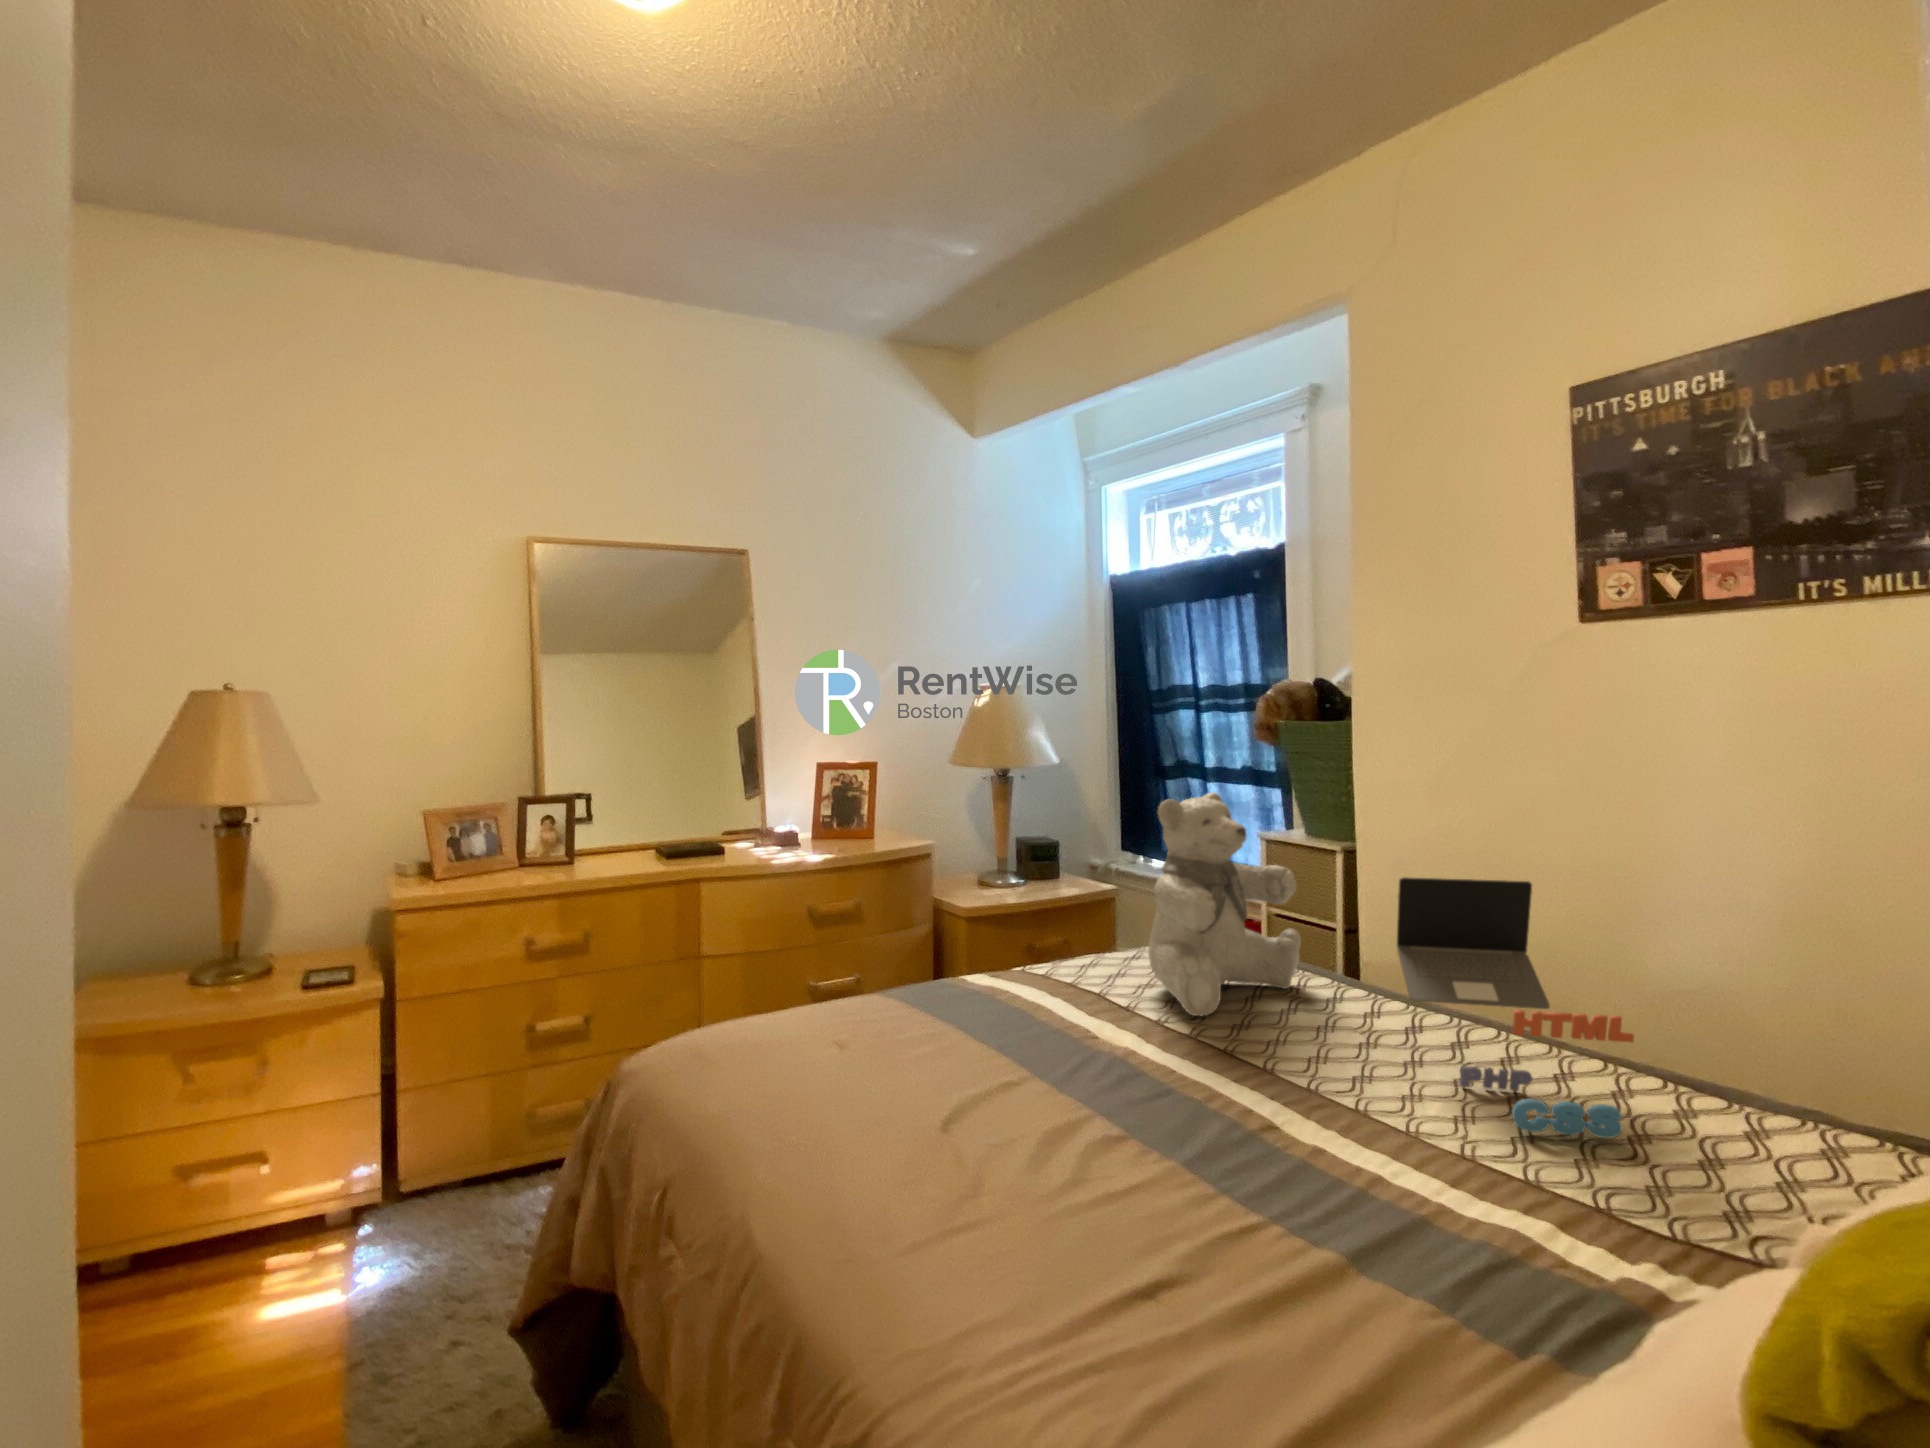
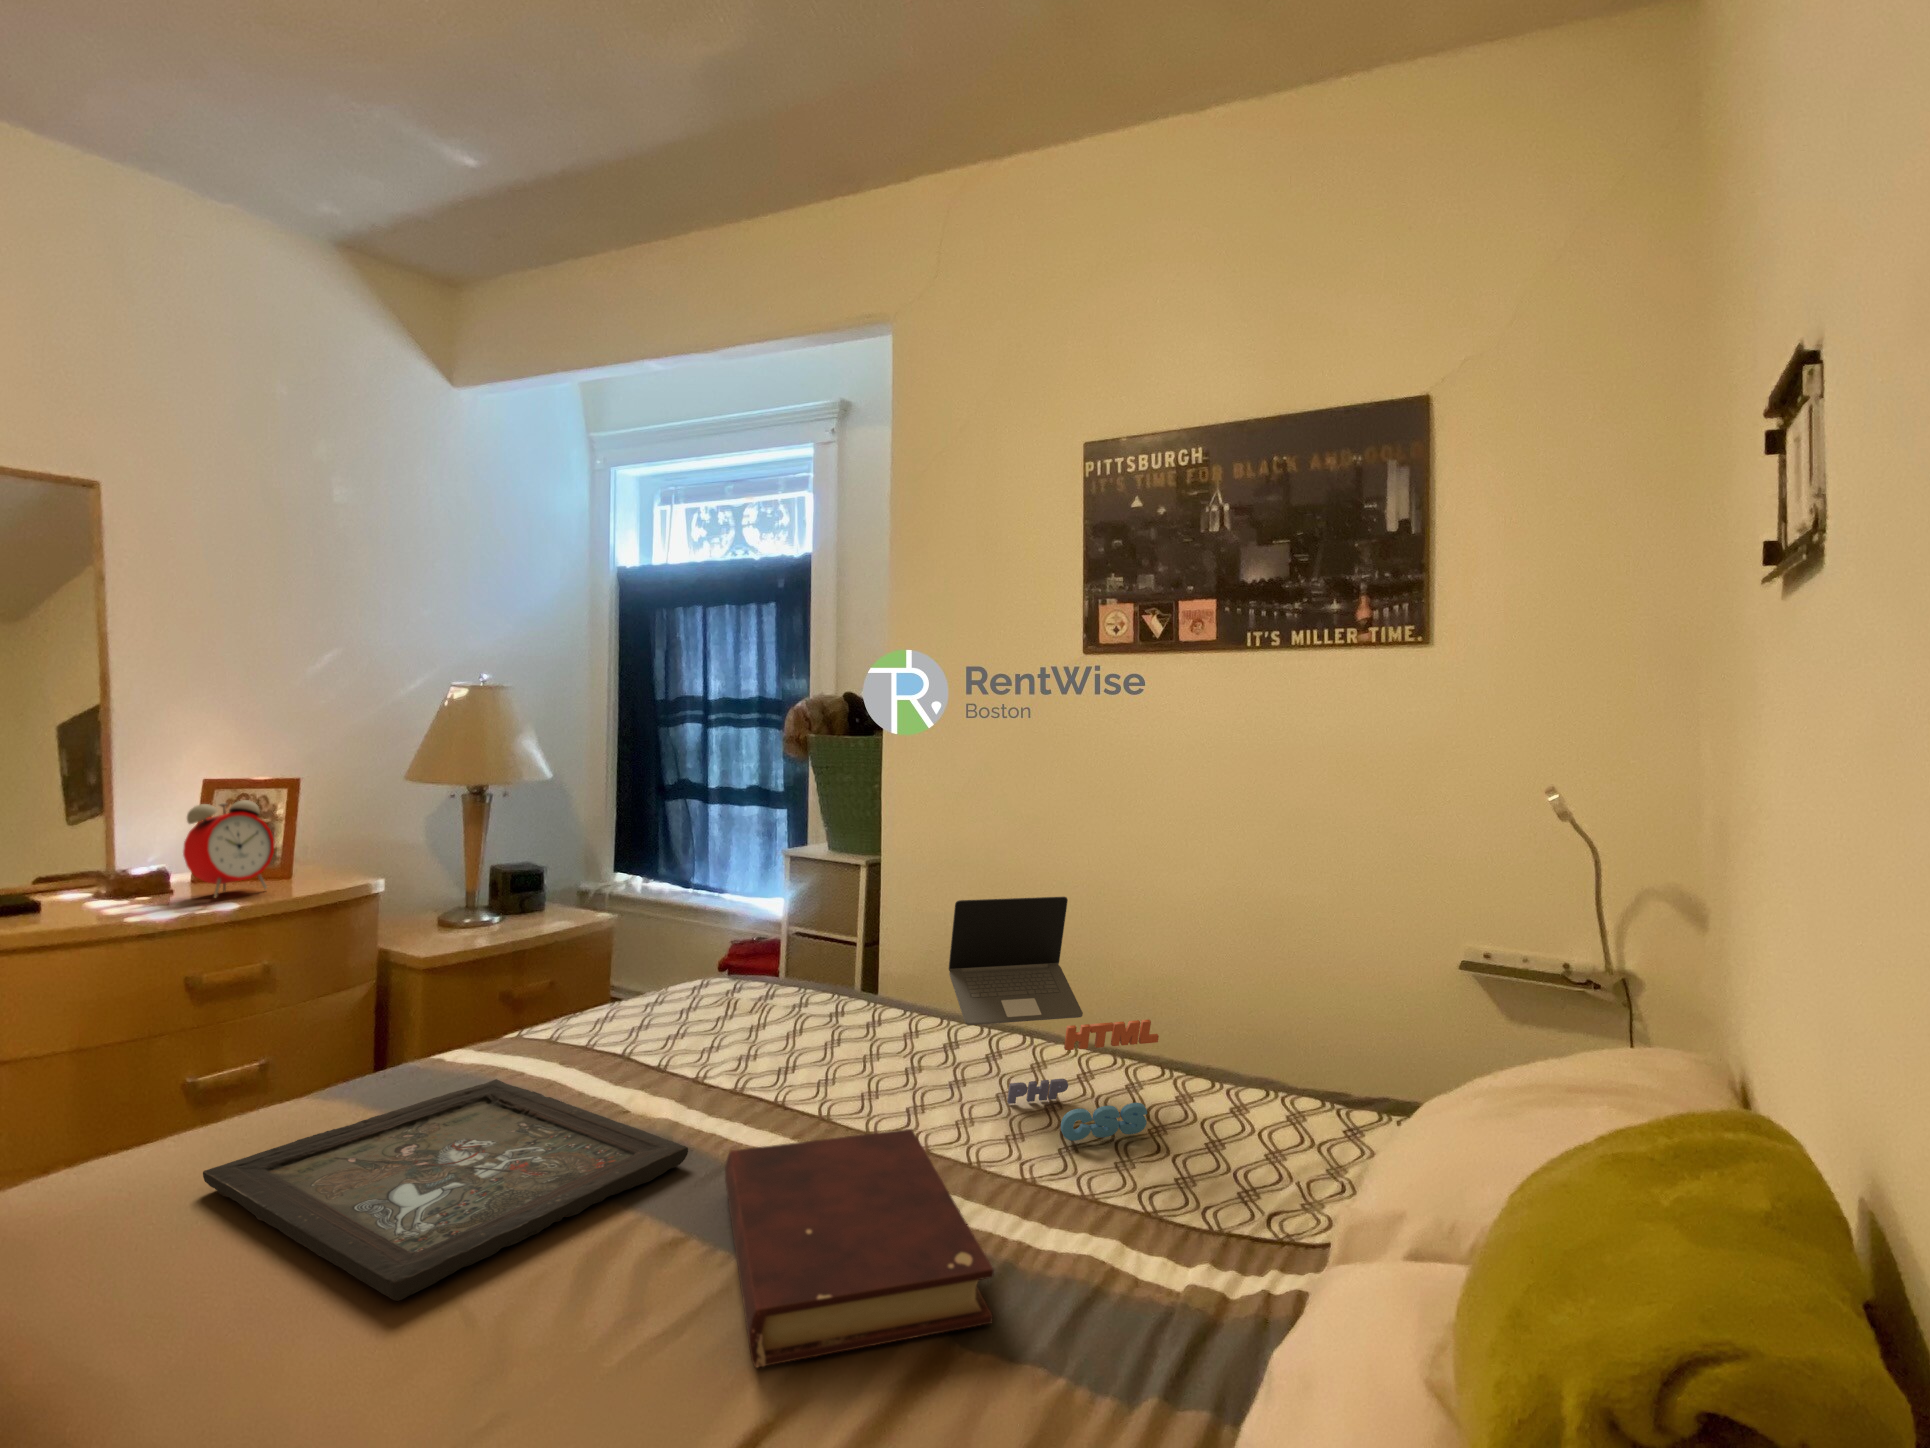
alarm clock: none [809,778,863,850] -> present [183,800,274,898]
teddy bear: present [1148,793,1301,1016] -> none [682,816,845,1068]
tray: none [813,997,1140,1133] -> present [203,1079,688,1301]
book: none [1164,1075,1396,1264] -> present [725,1129,994,1367]

